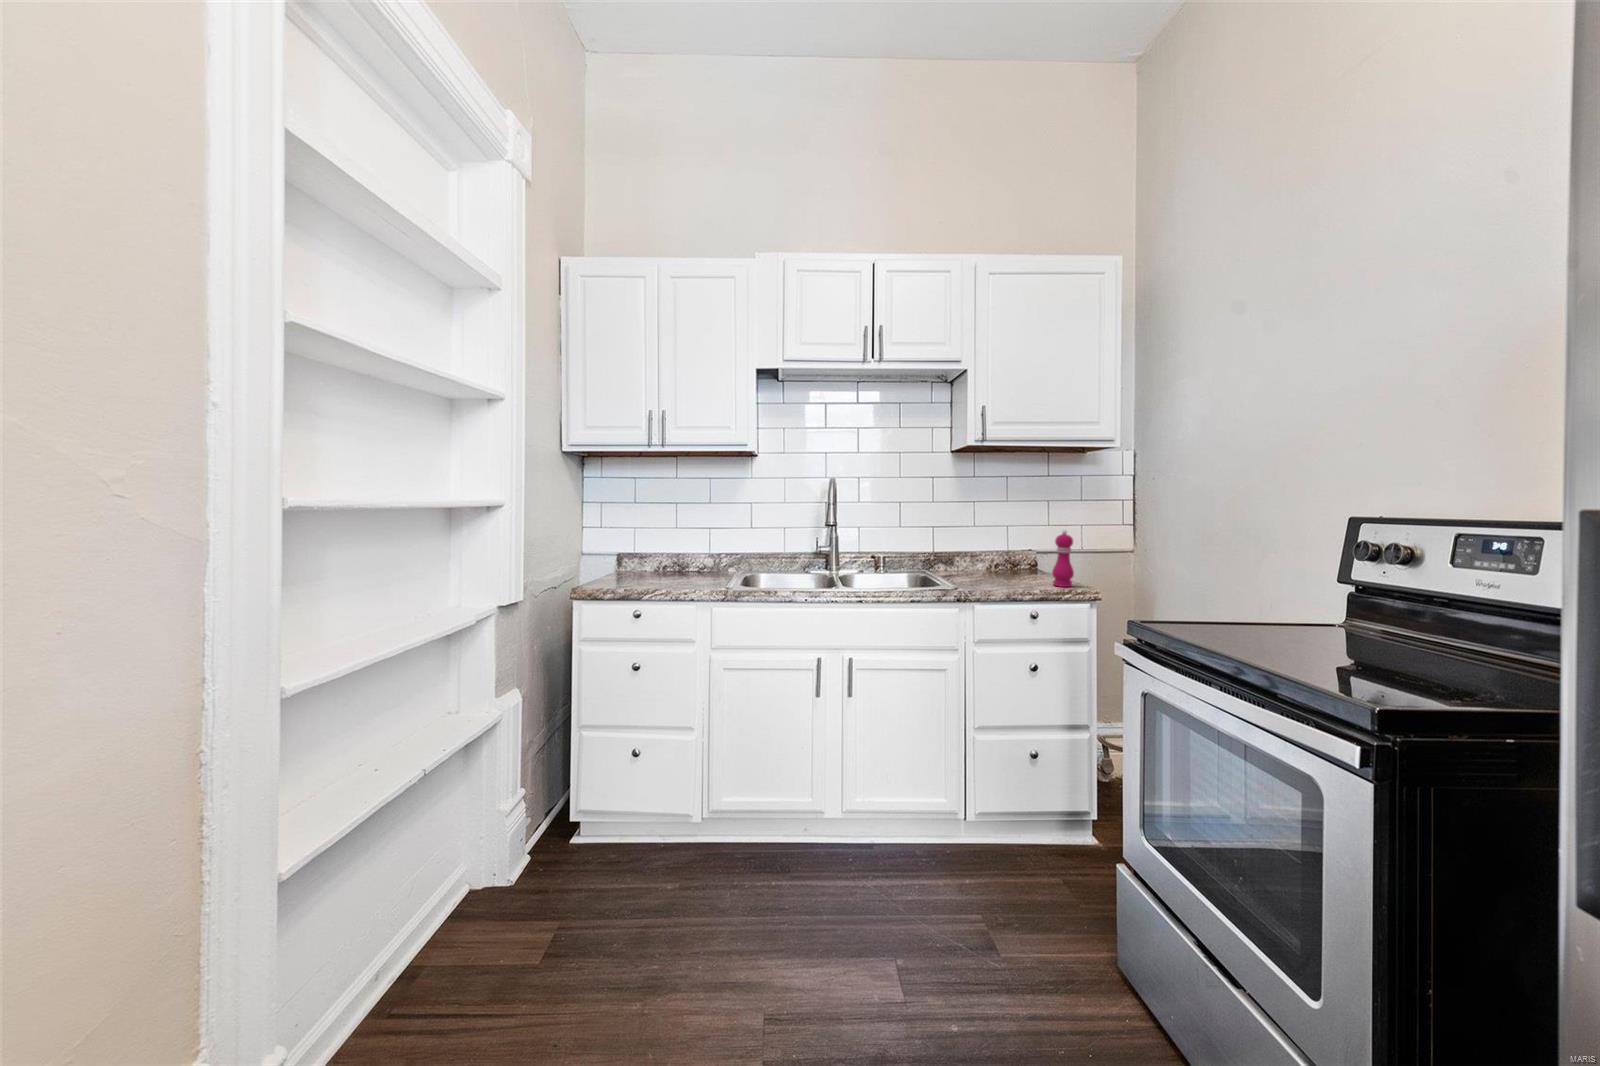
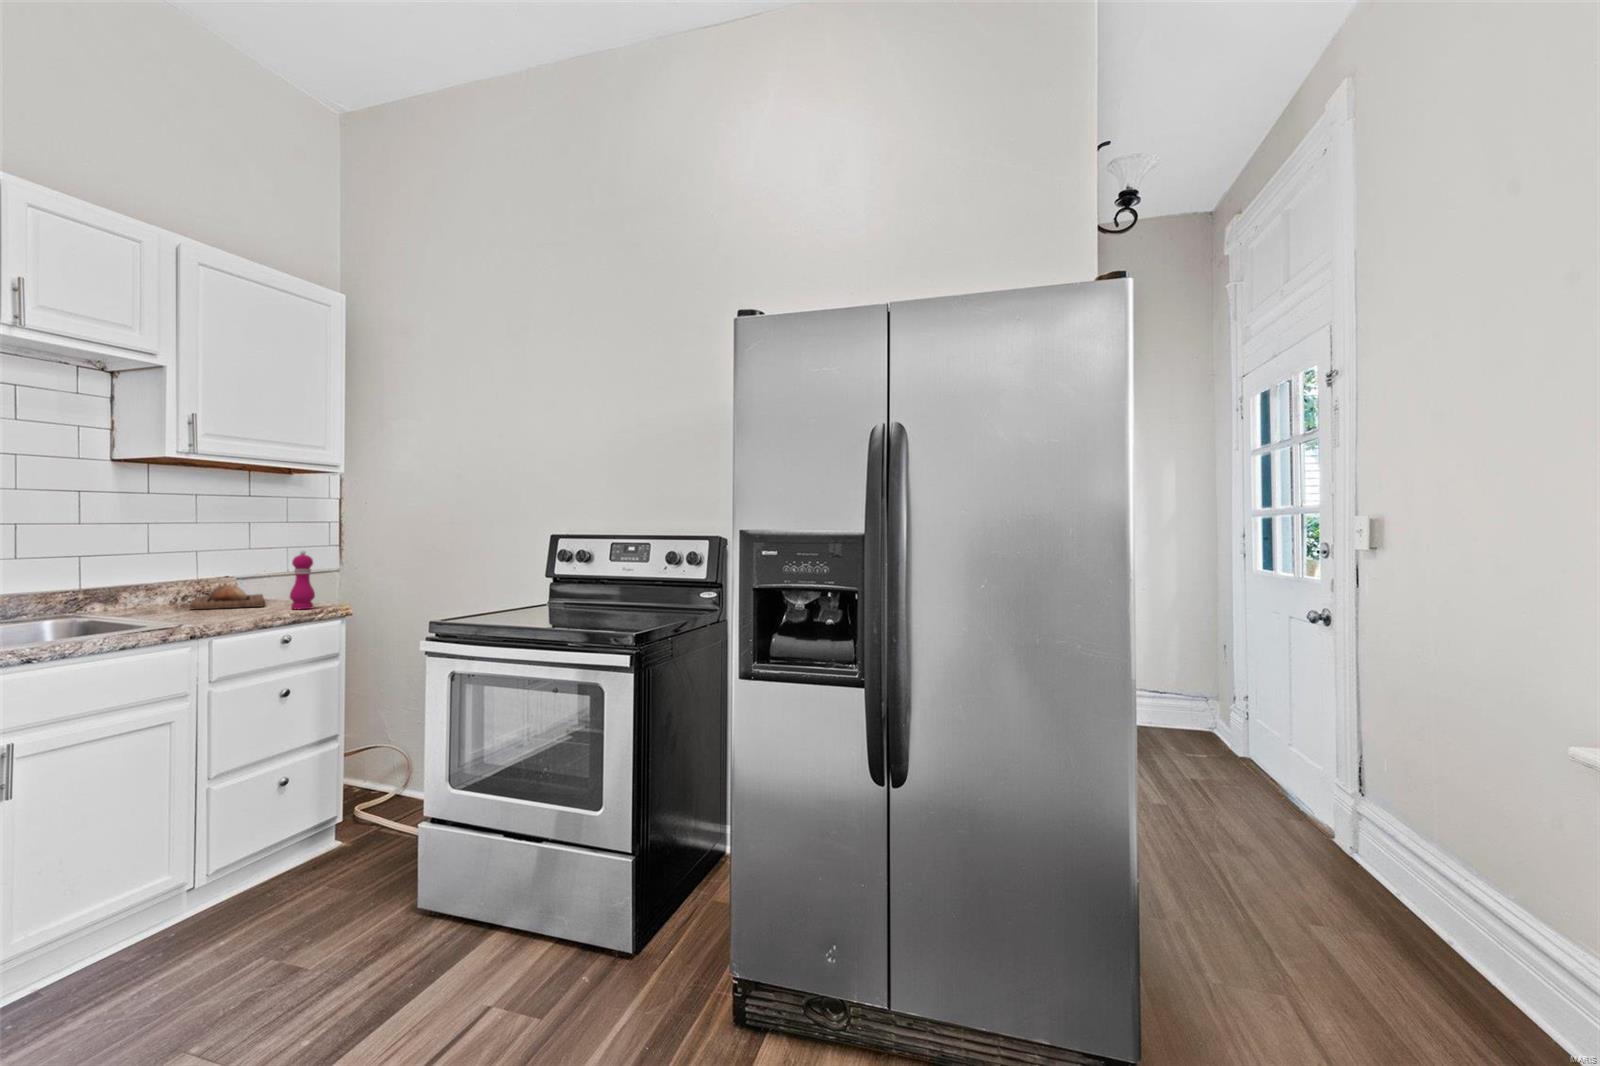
bread loaf: none [988,558,1057,580] -> present [189,585,264,609]

